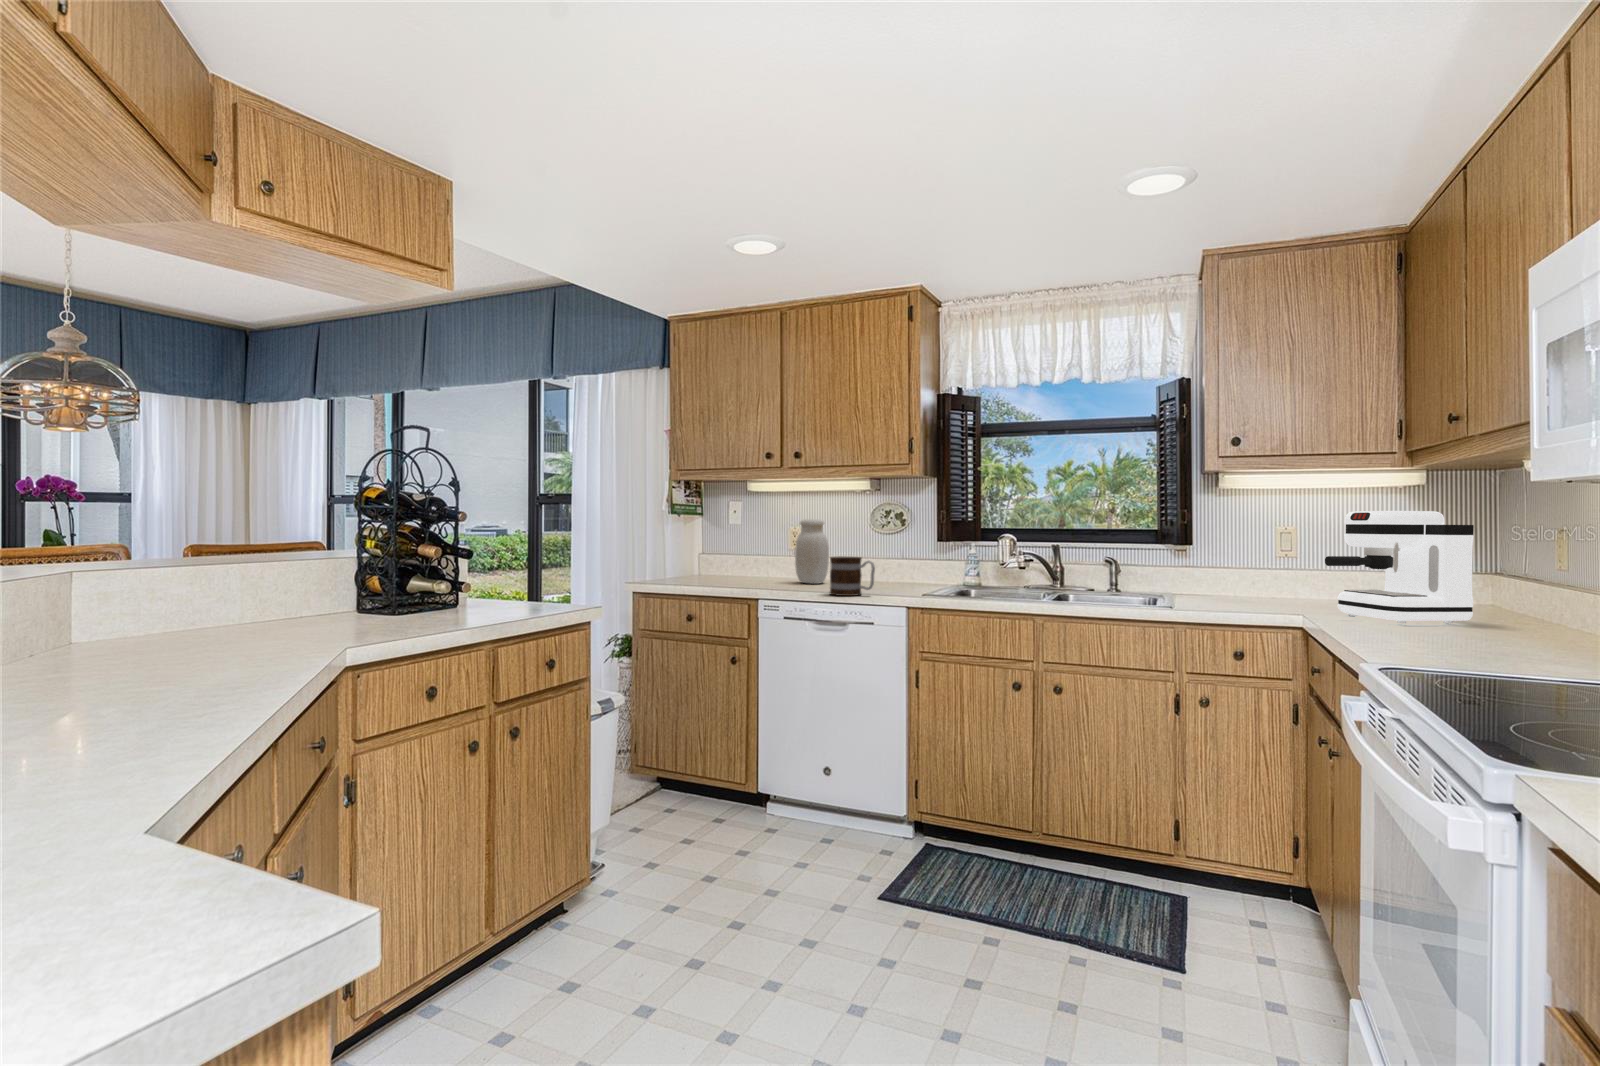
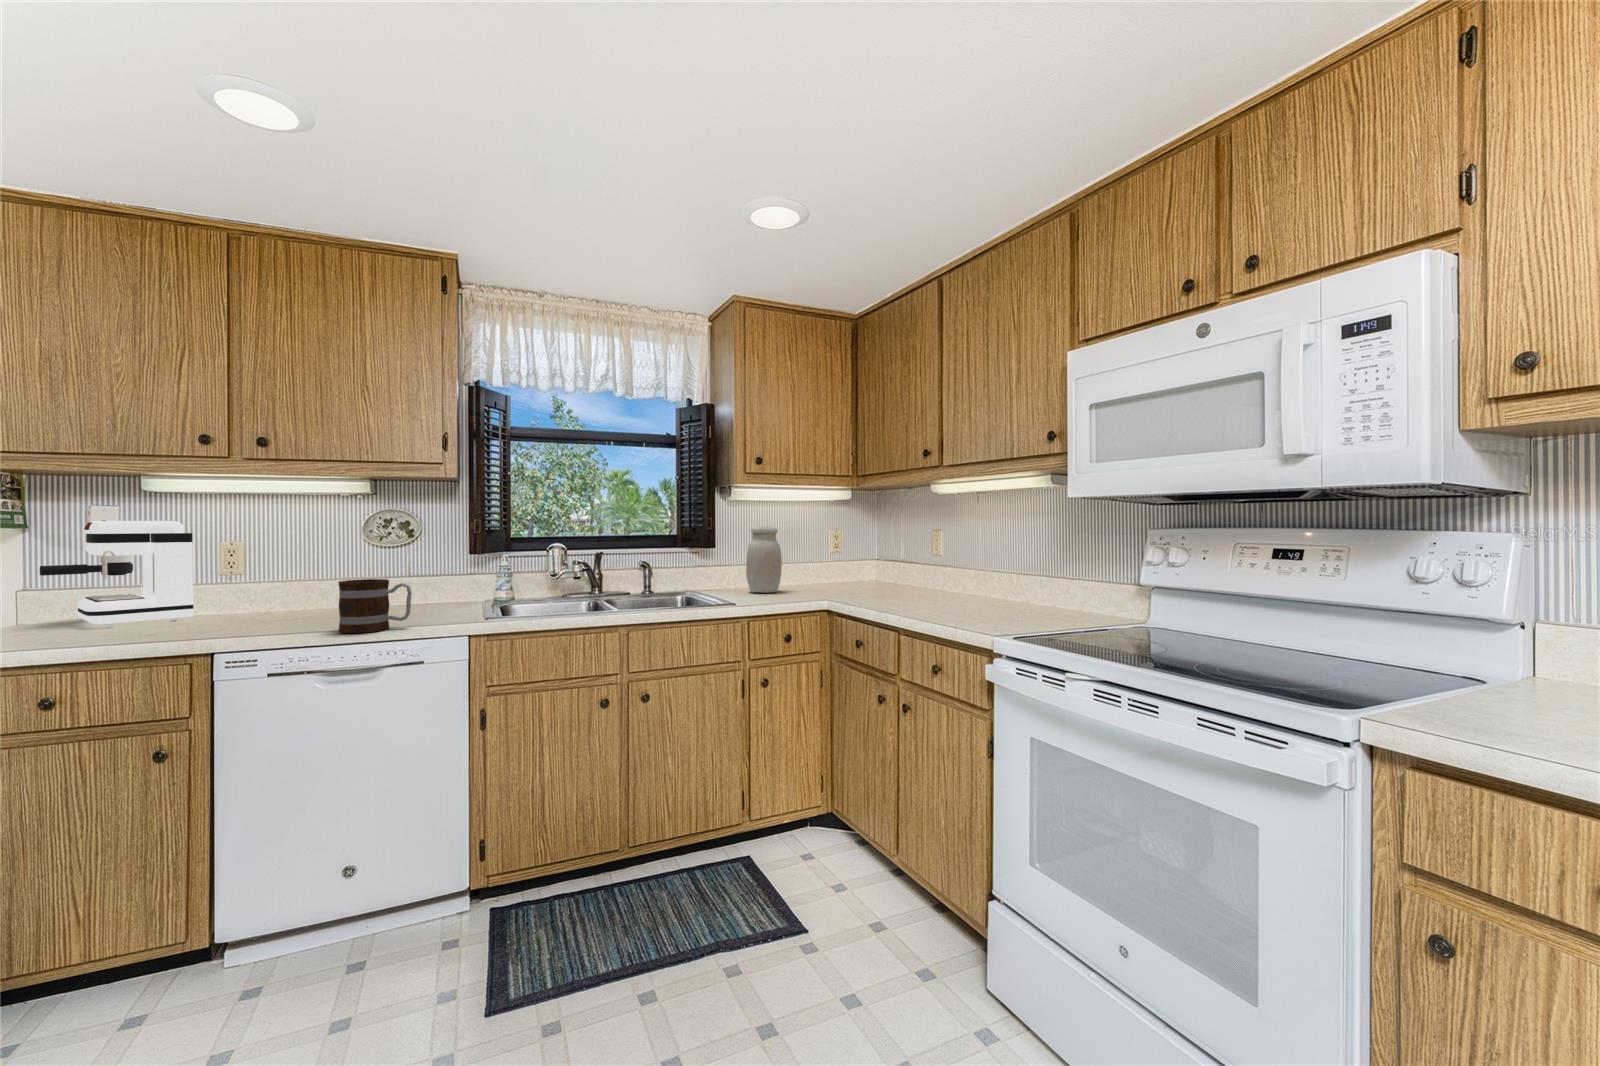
coffee maker: present [1325,511,1474,623] -> present [40,521,194,626]
jar: present [795,519,829,584] -> present [746,527,782,593]

